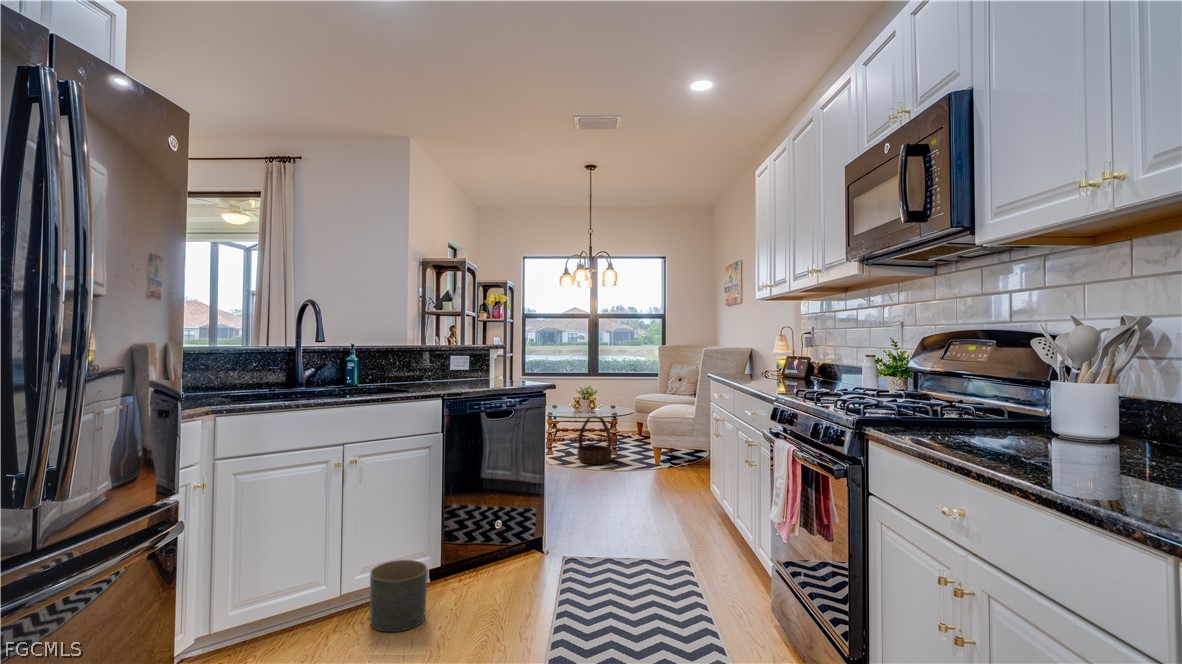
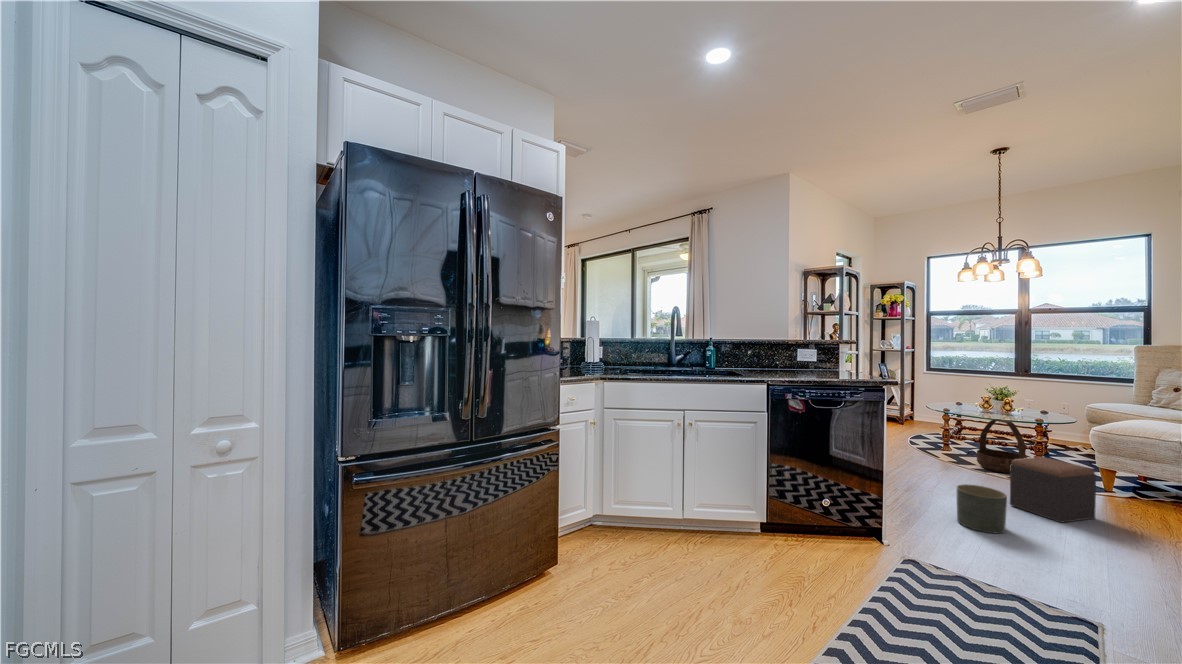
footstool: none [615,444,665,496] -> present [1010,457,1096,523]
planter: present [370,560,427,632] -> present [957,484,1007,533]

